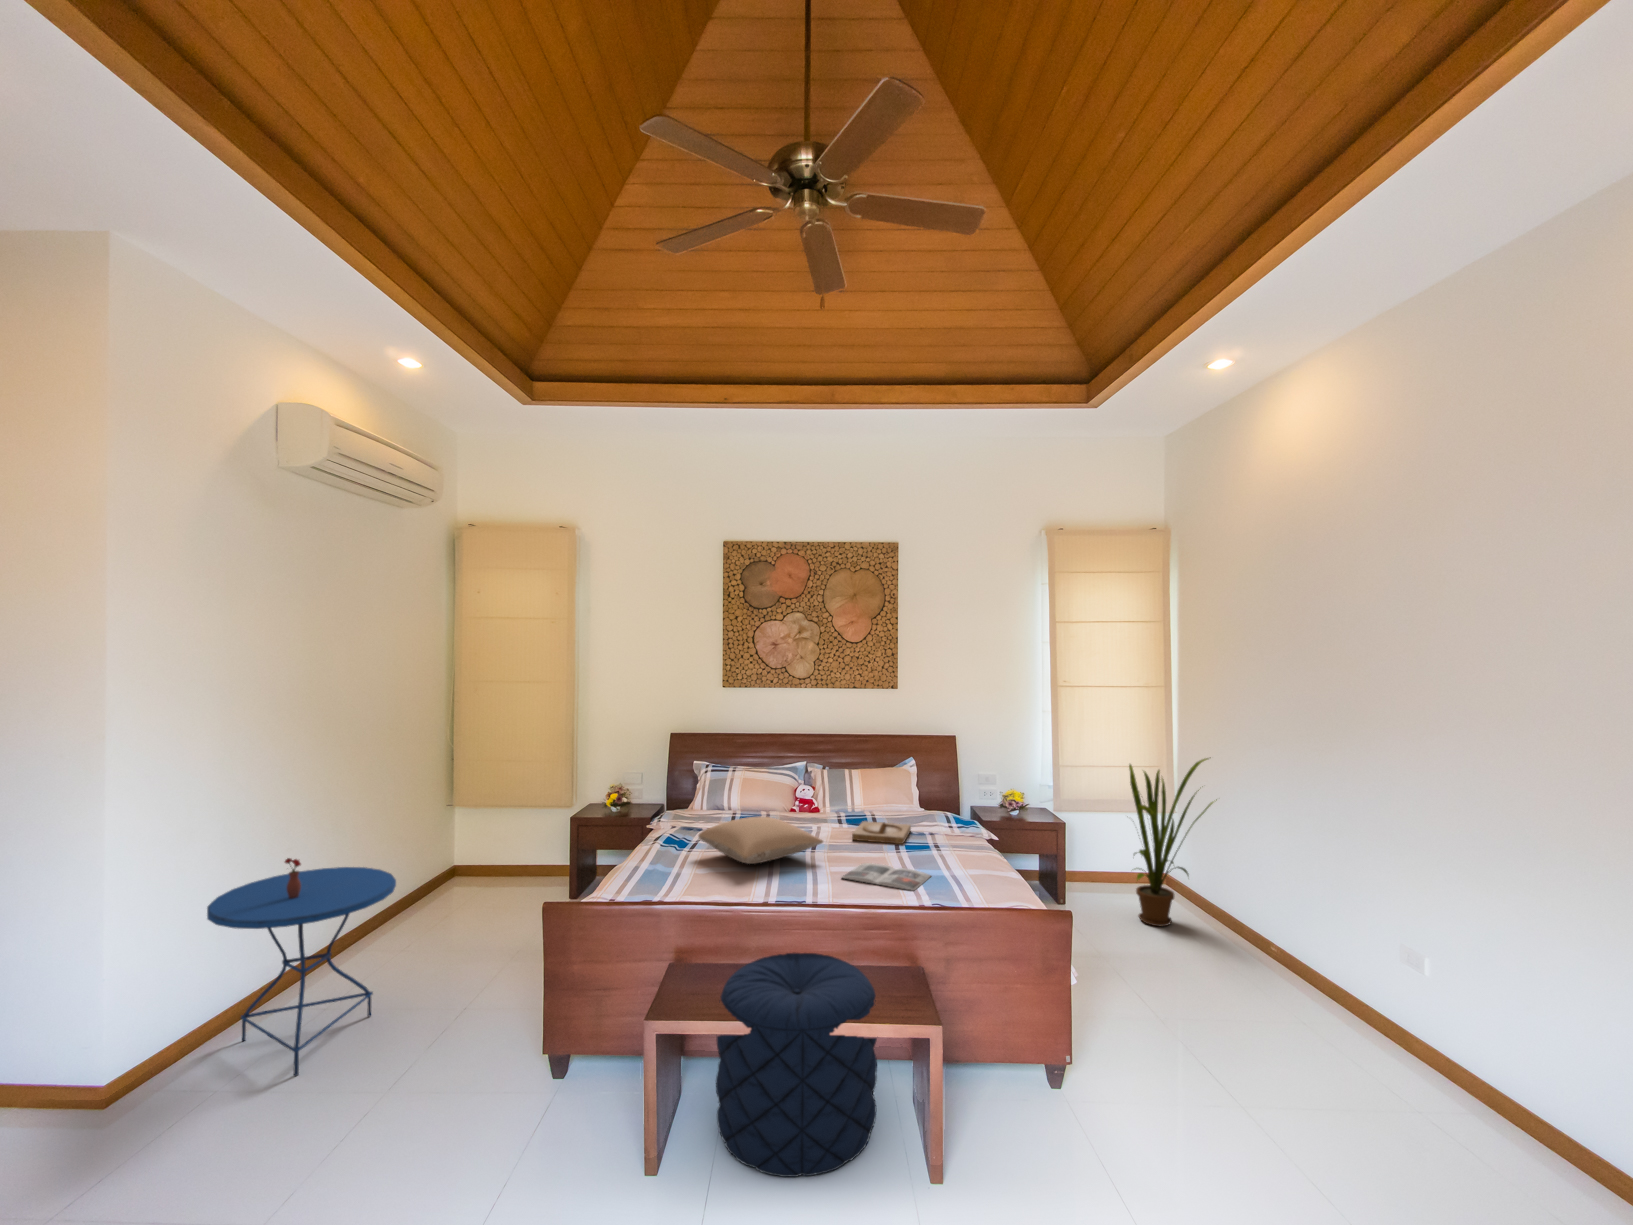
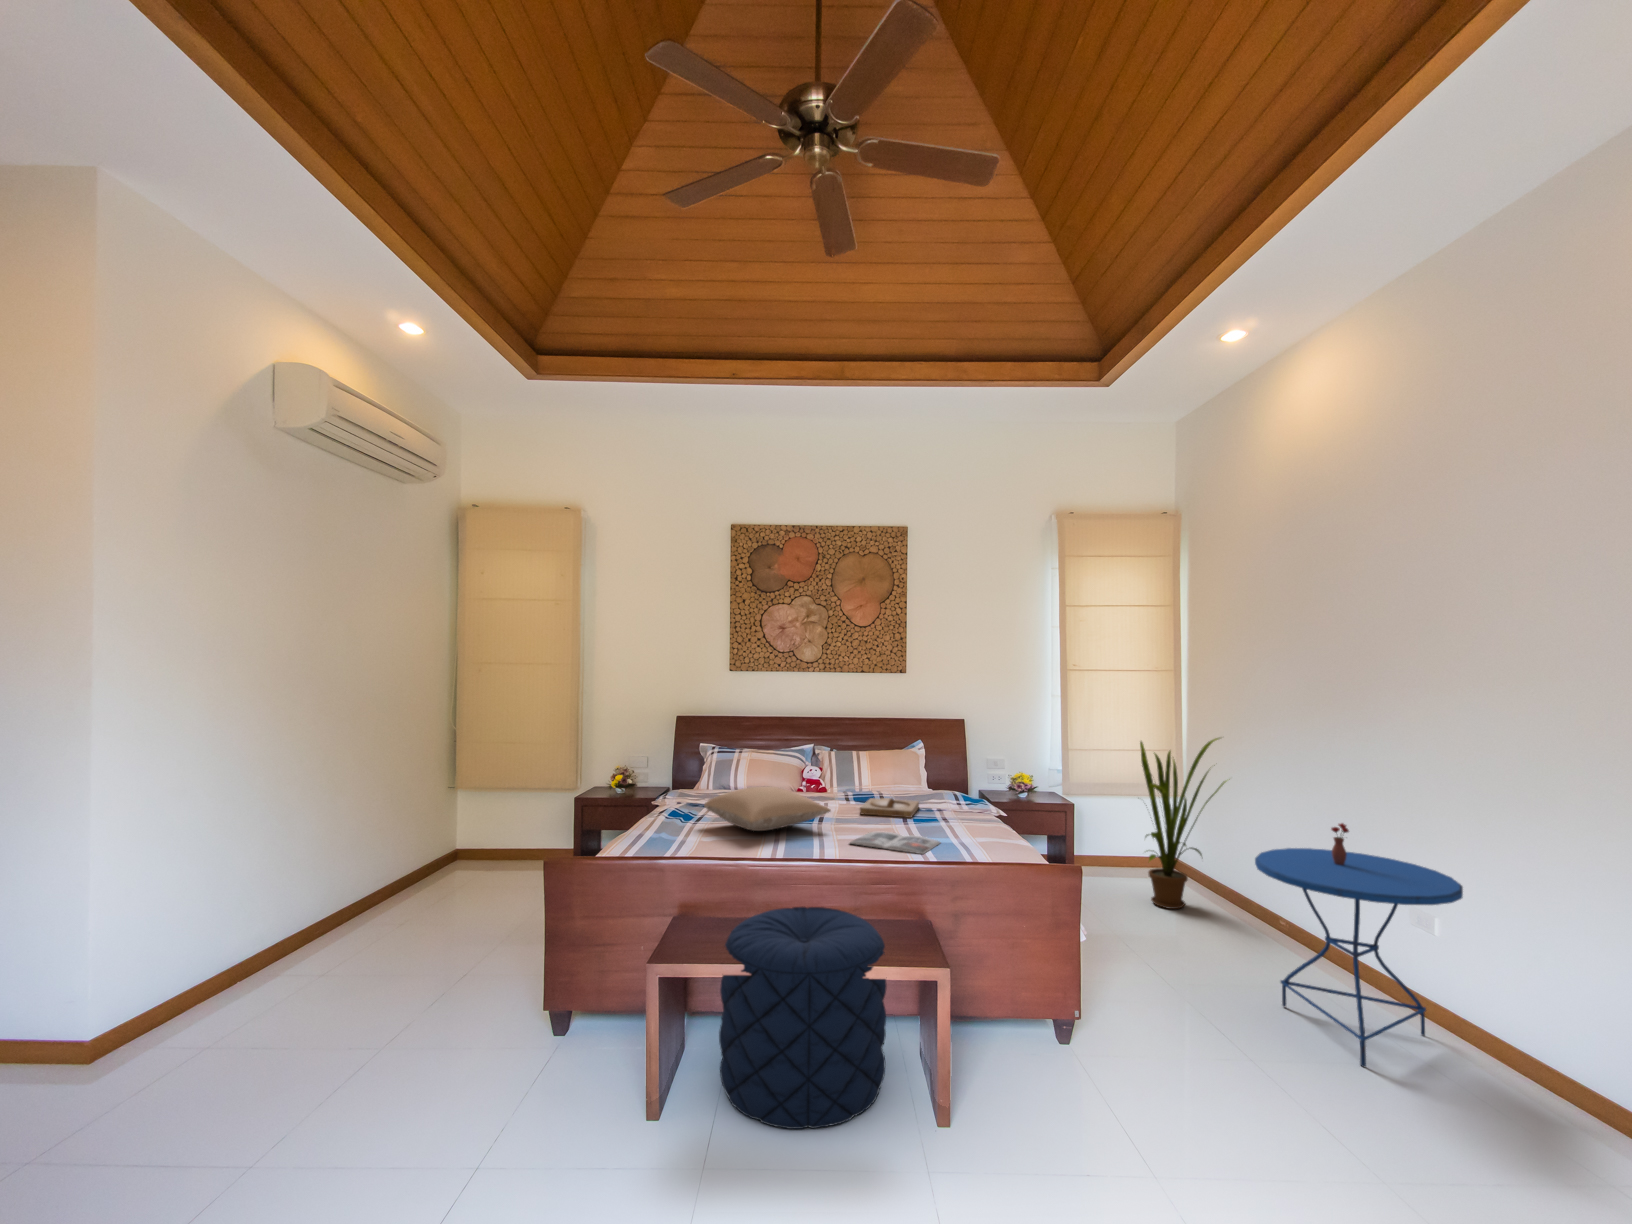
side table: present [207,858,396,1076] -> present [1255,823,1463,1067]

